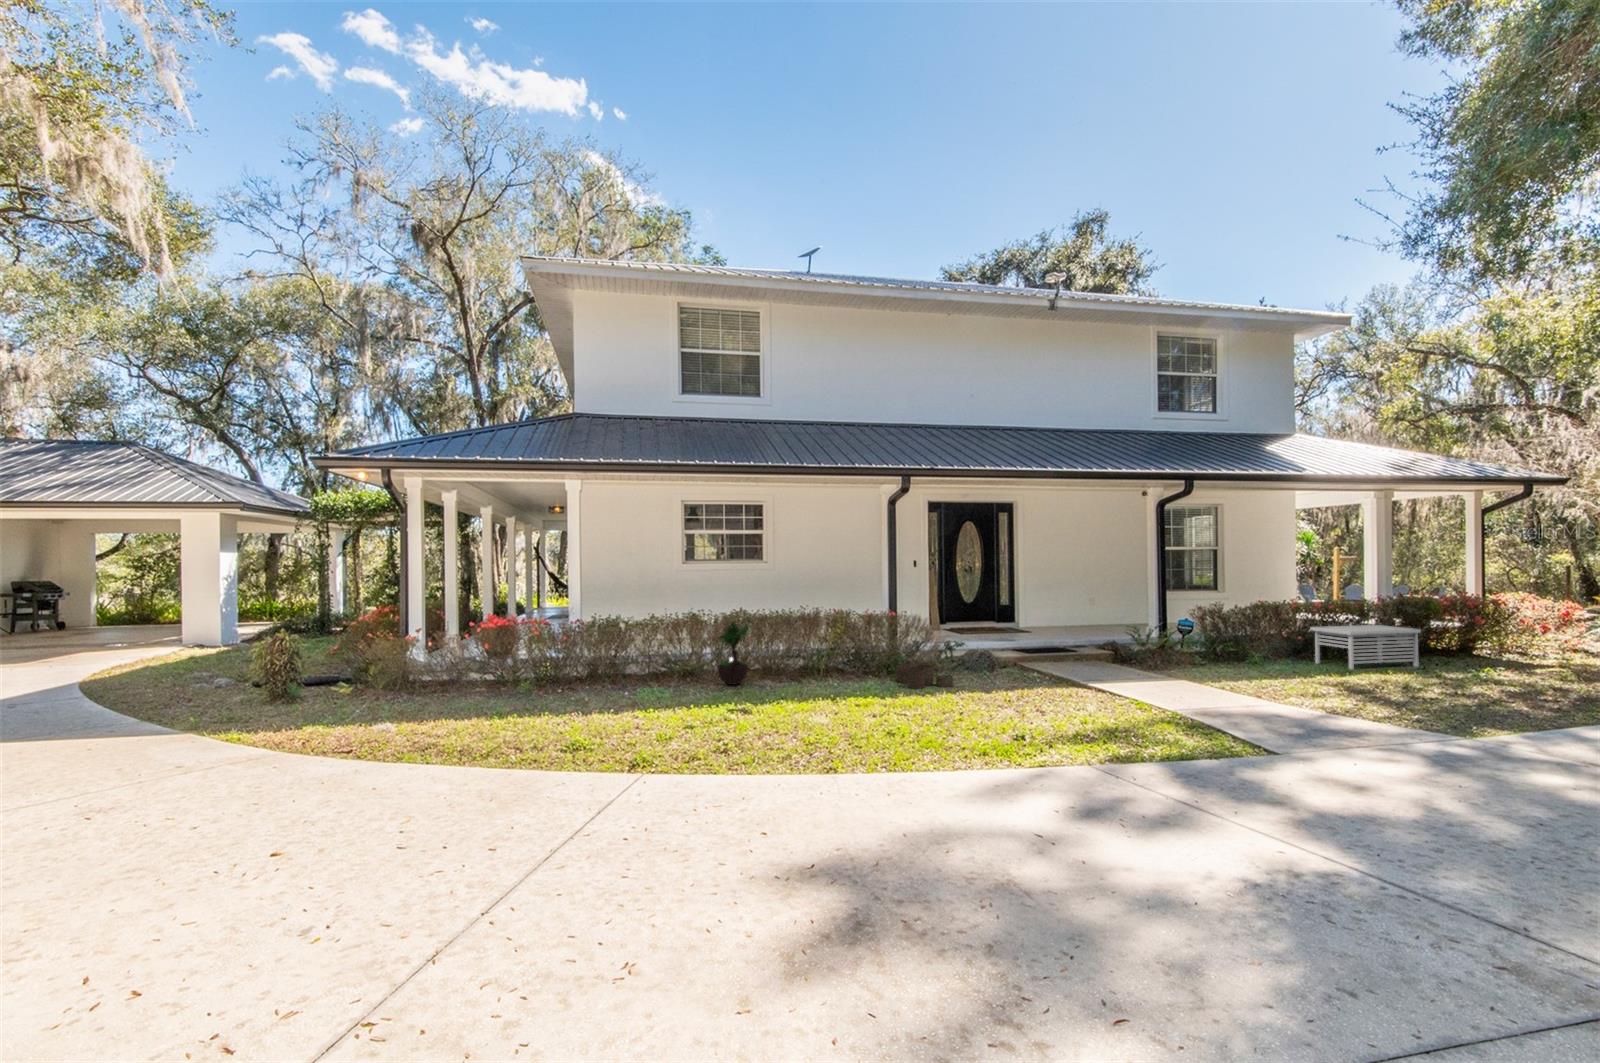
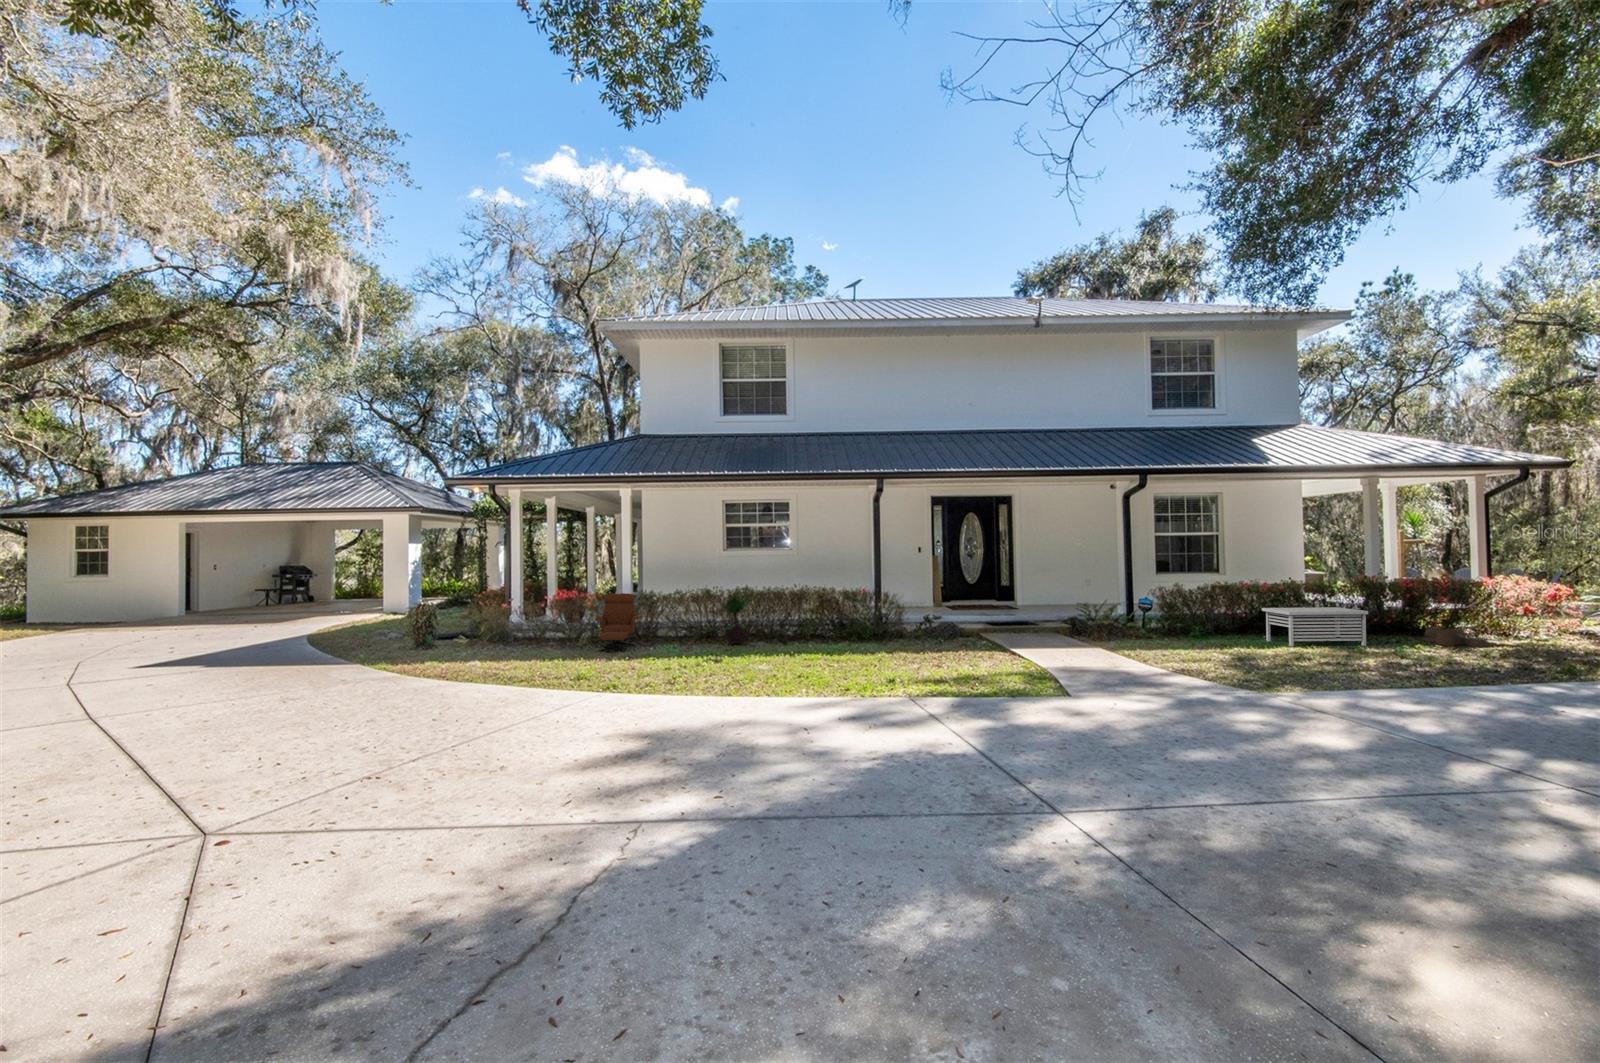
lounge chair: none [545,622,607,705] -> present [596,594,641,653]
woven basket: present [896,663,954,689] -> present [1425,626,1487,647]

